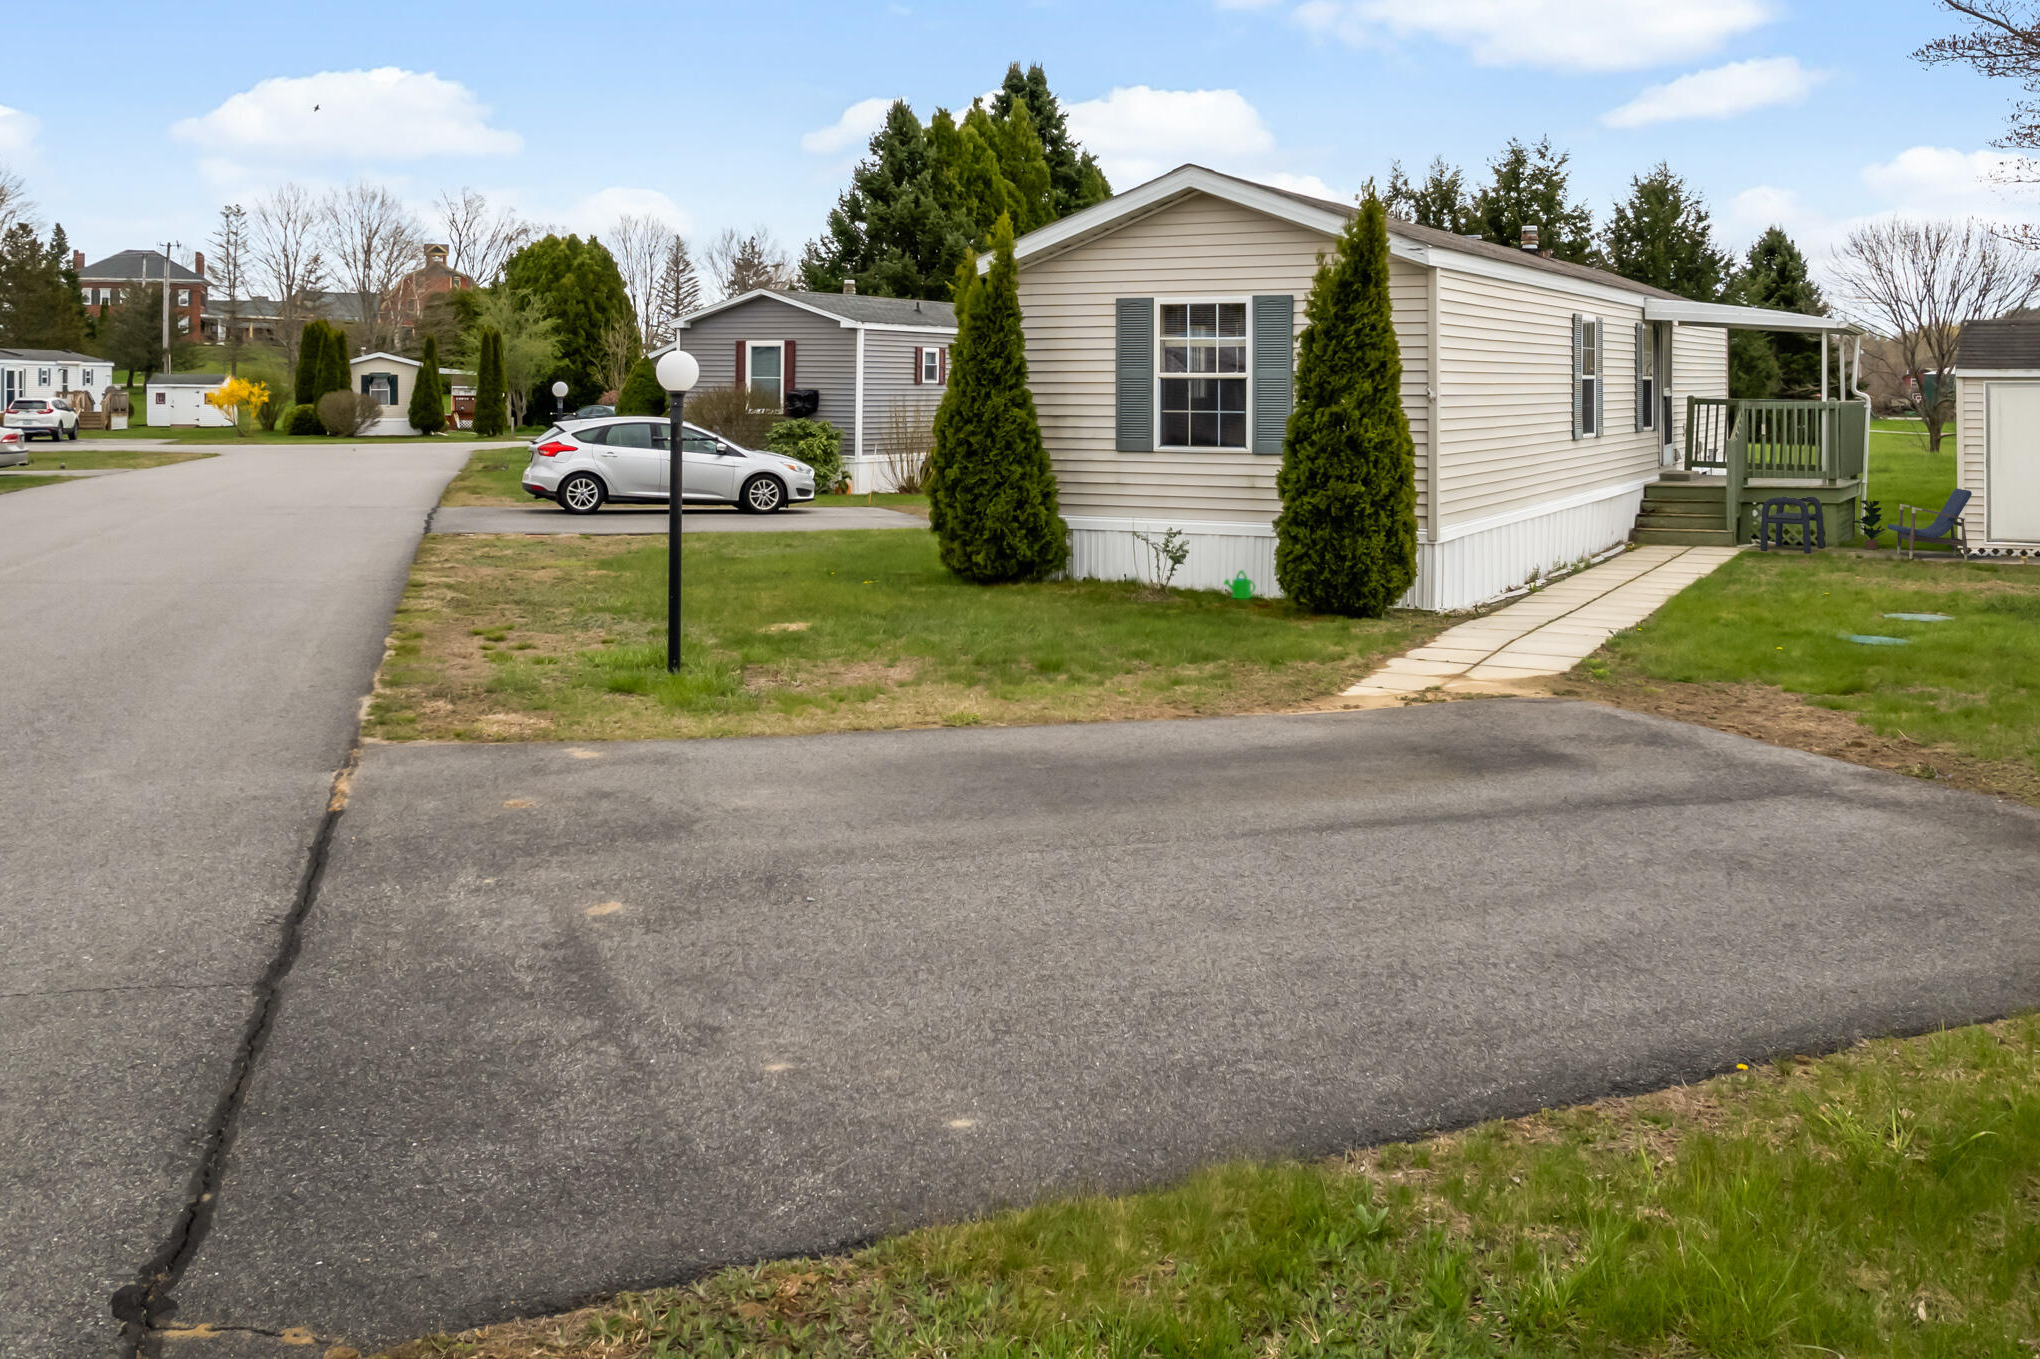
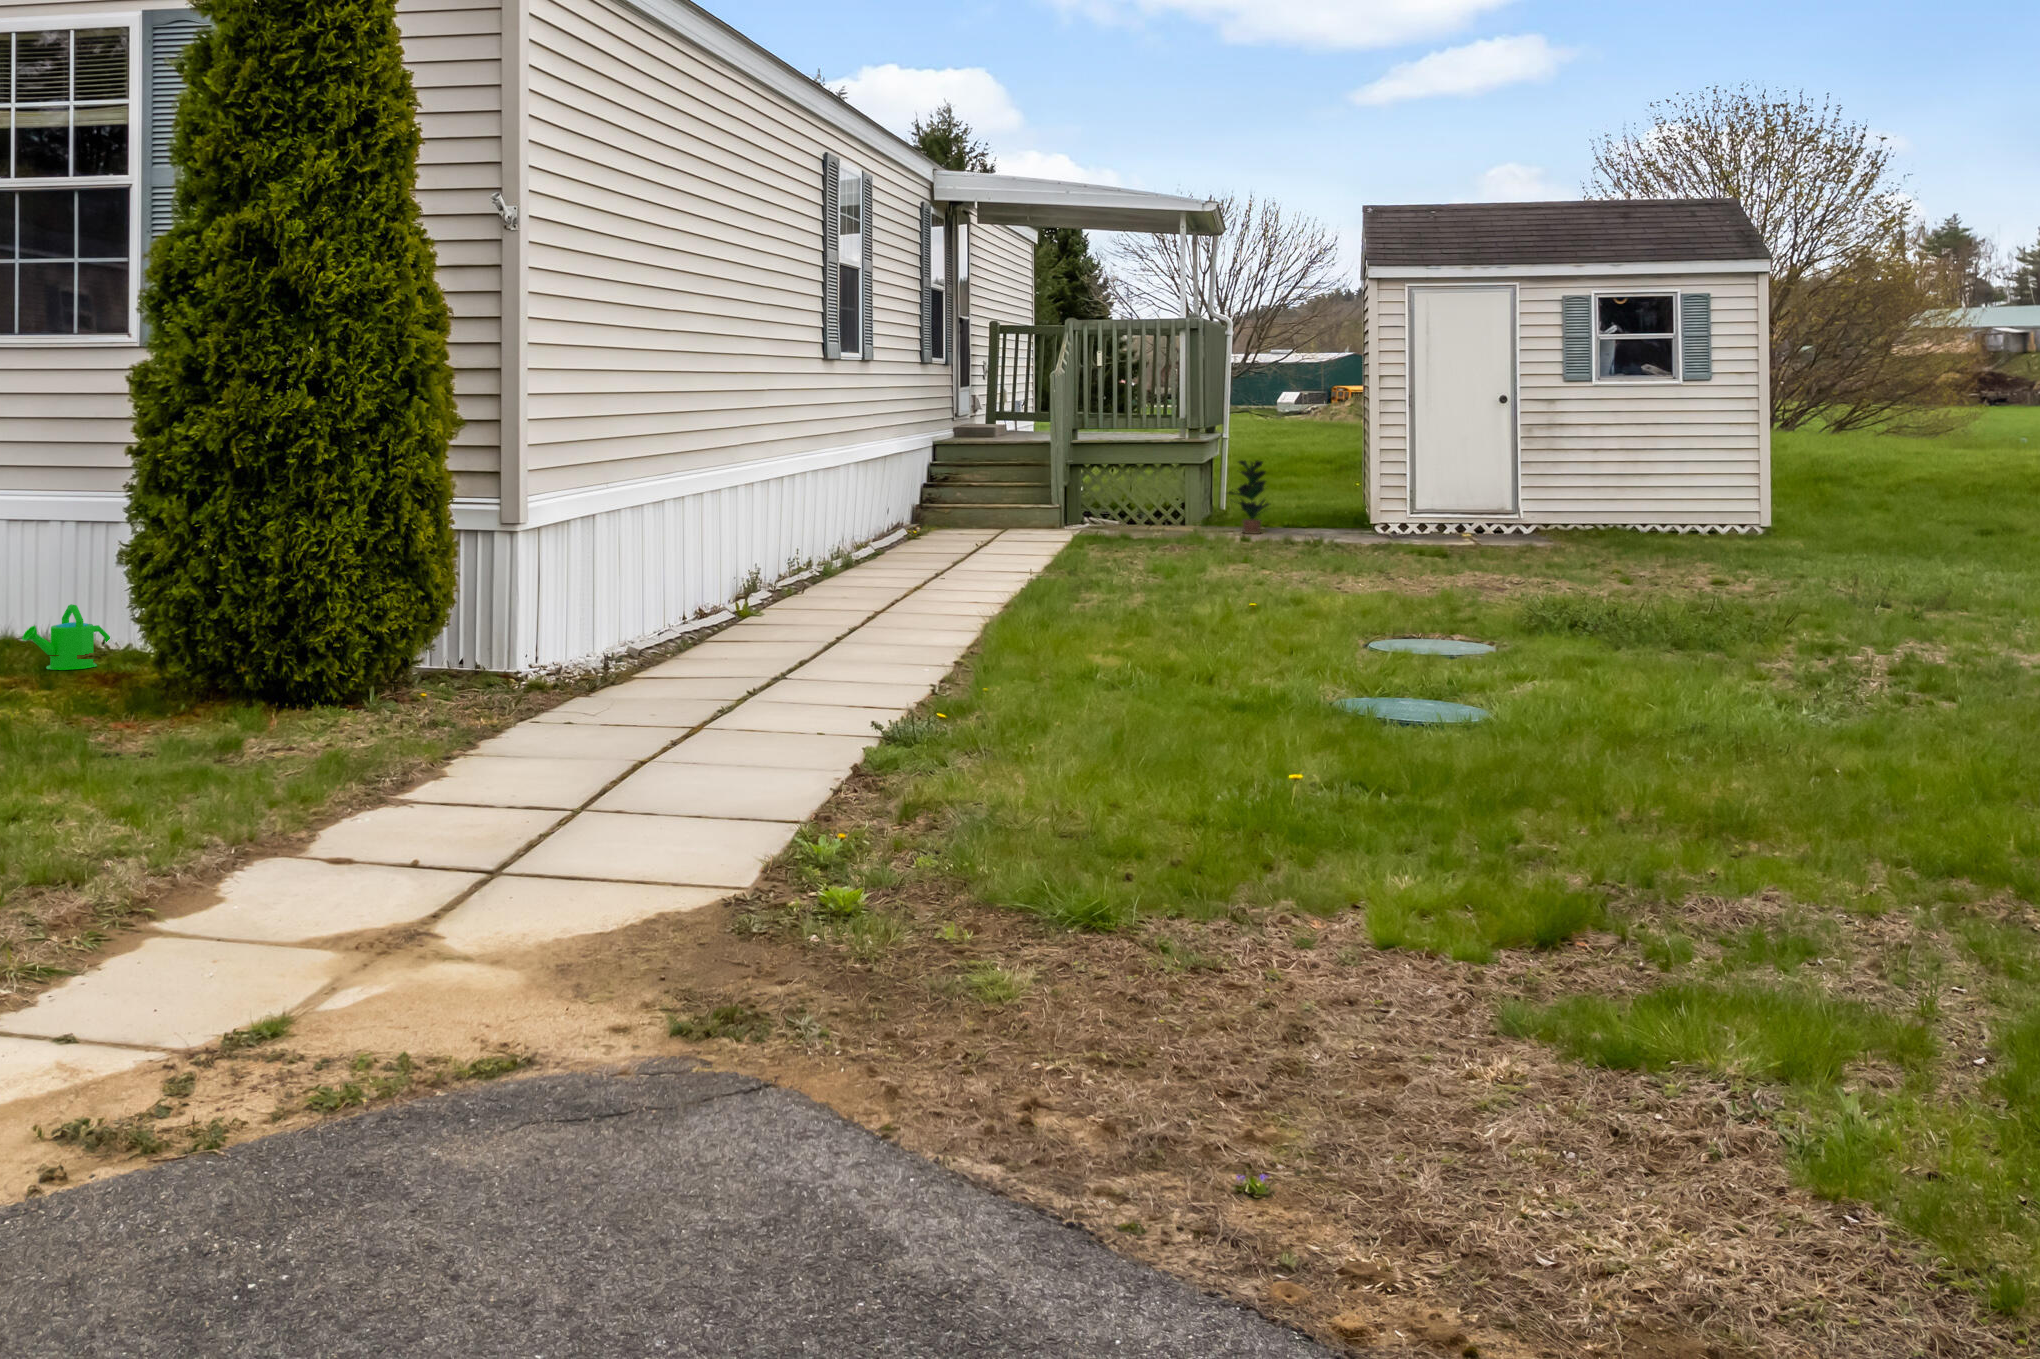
lounge chair: present [1887,489,1972,560] -> none [1279,438,1400,546]
bench: present [1760,497,1825,553] -> none [1101,453,1188,541]

